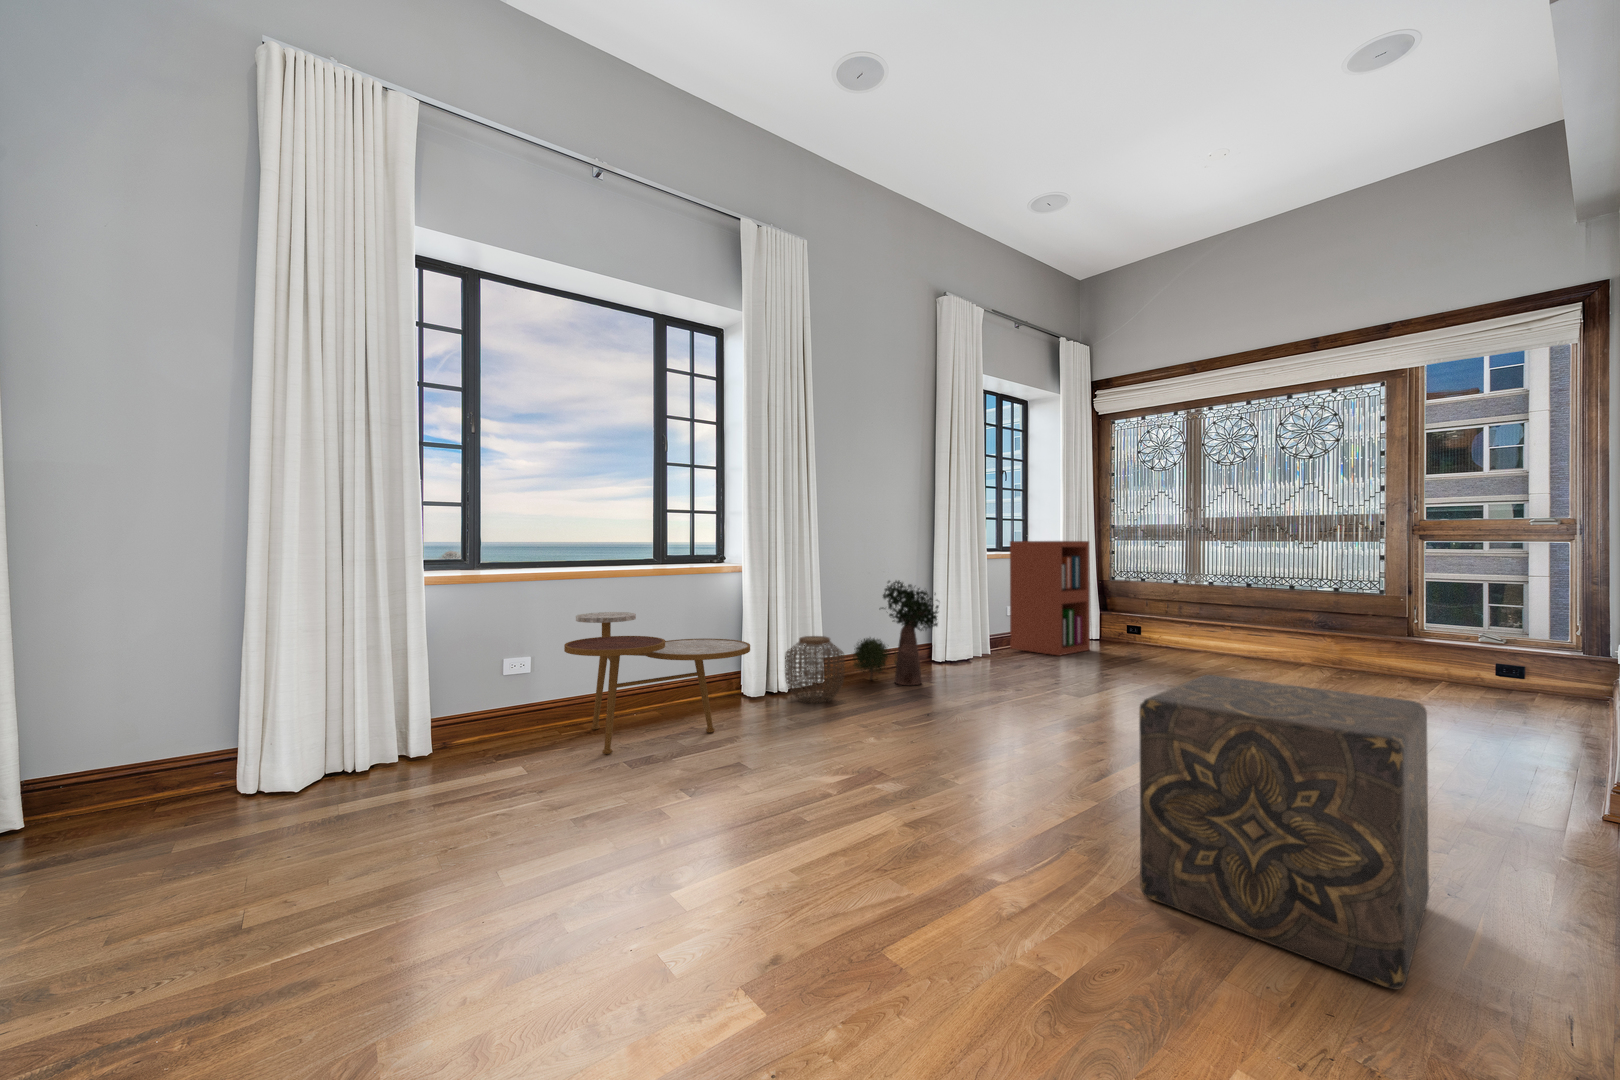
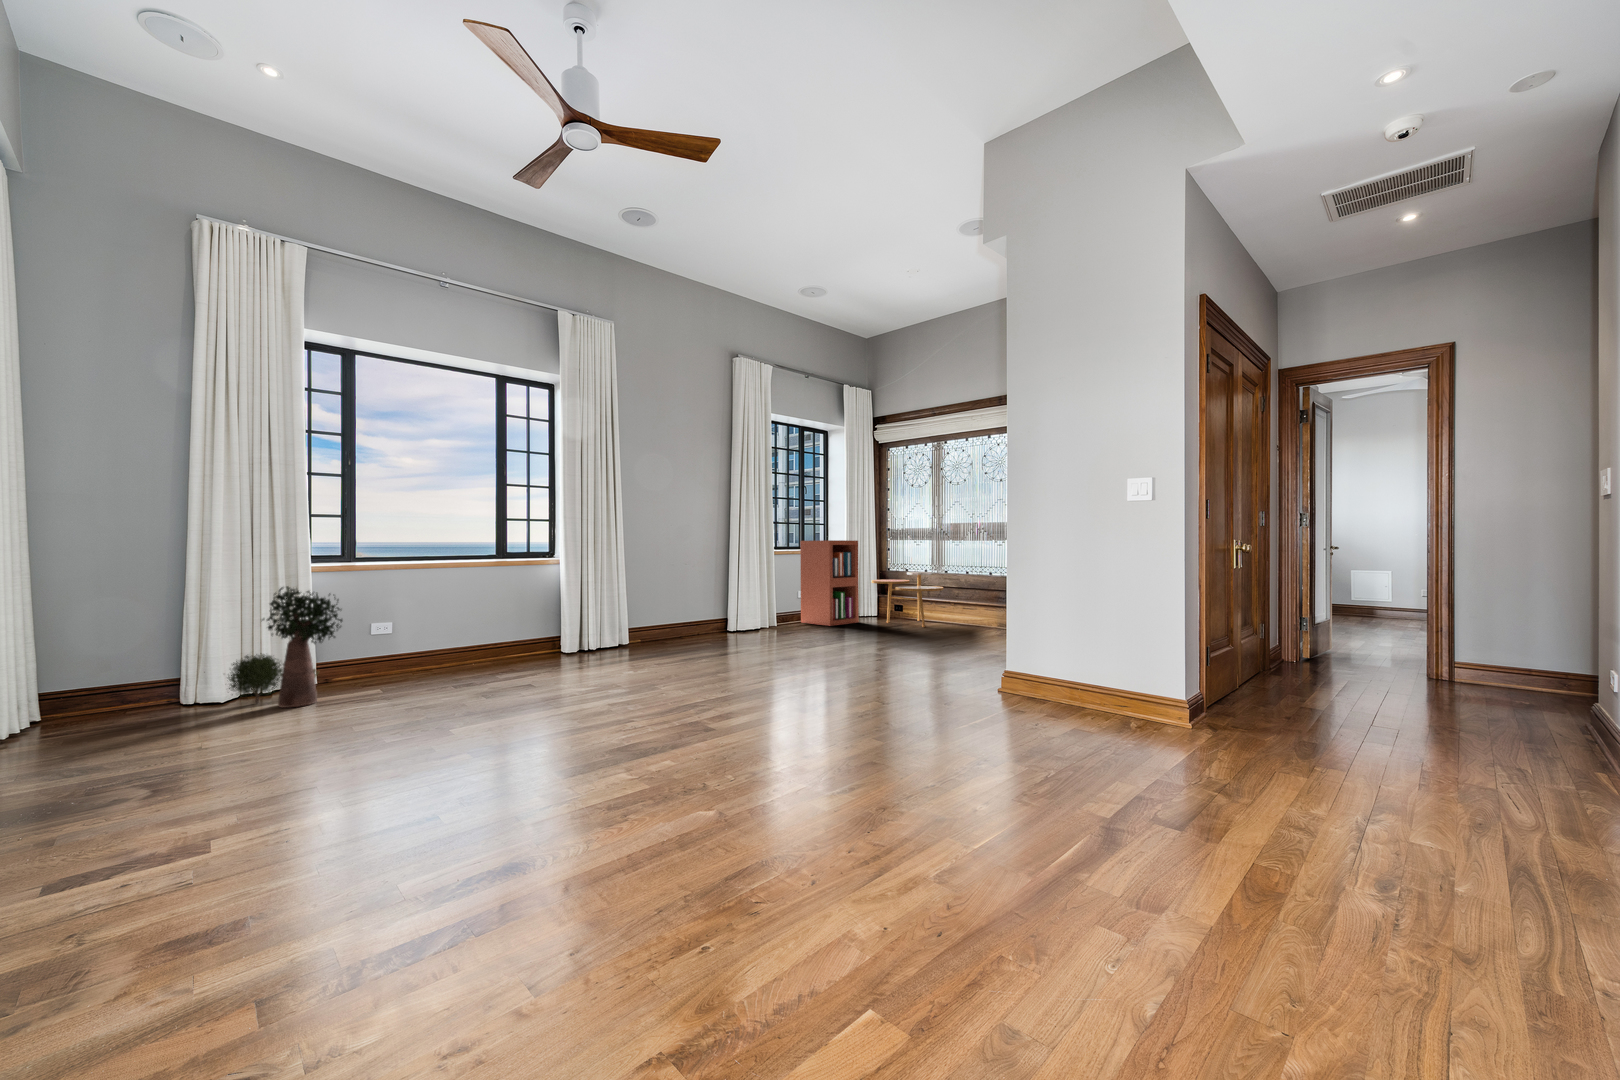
potted plant: present [853,581,939,685] -> present [228,586,343,708]
side table: present [564,612,750,754] -> present [872,572,943,627]
woven basket: present [785,636,844,703] -> none [593,609,637,656]
ottoman: present [1139,675,1429,989] -> none [701,614,841,742]

